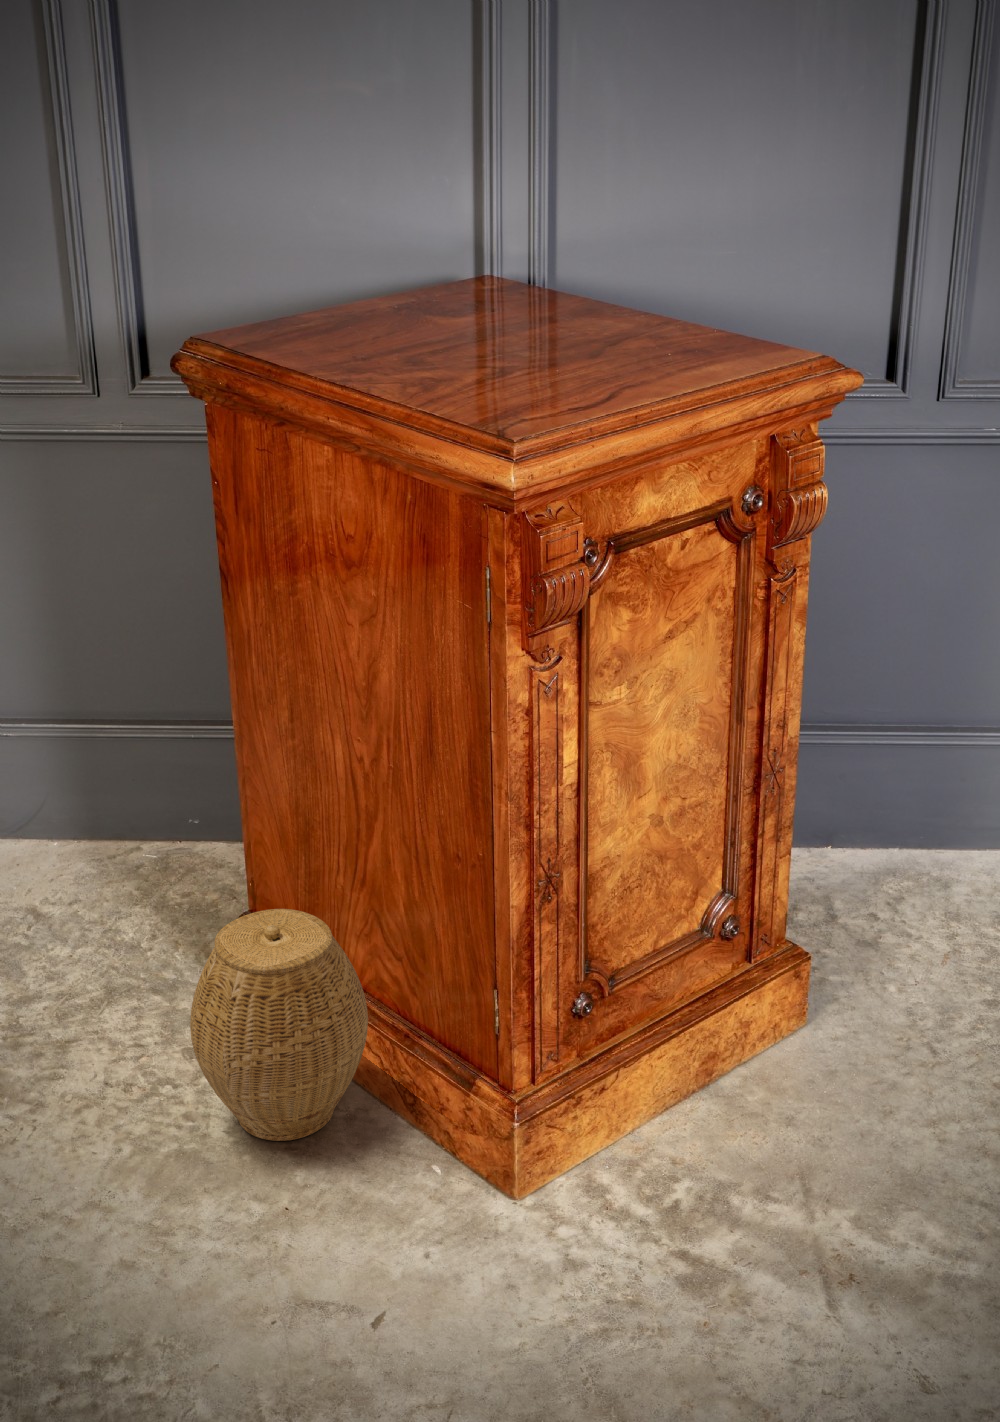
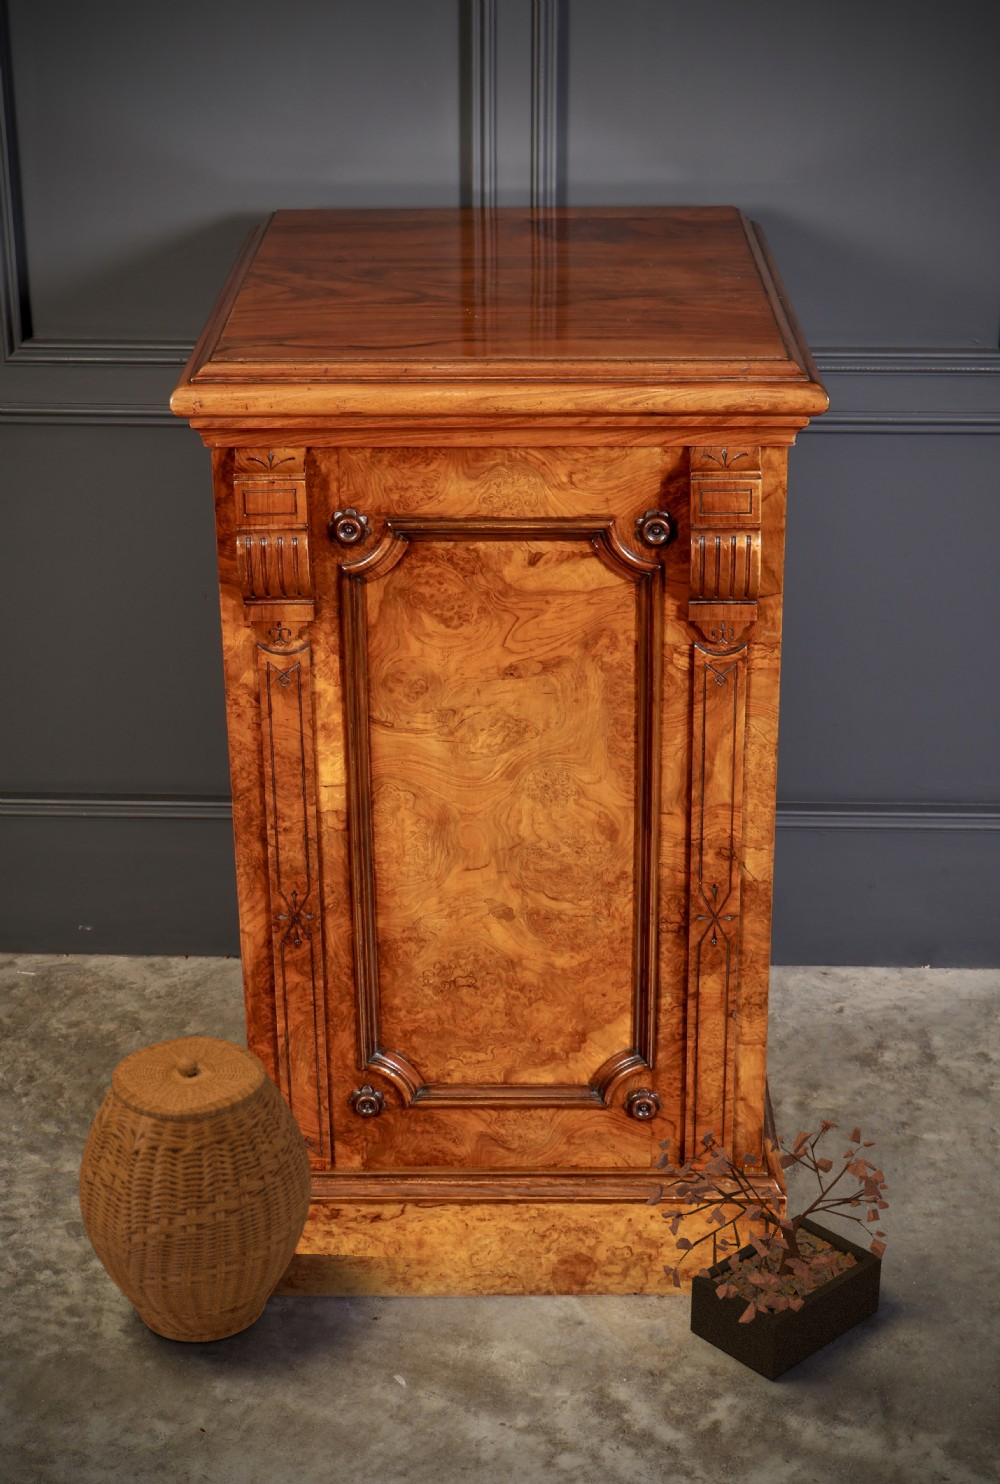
decorative plant: none [622,969,808,1168] -> present [645,1120,889,1379]

